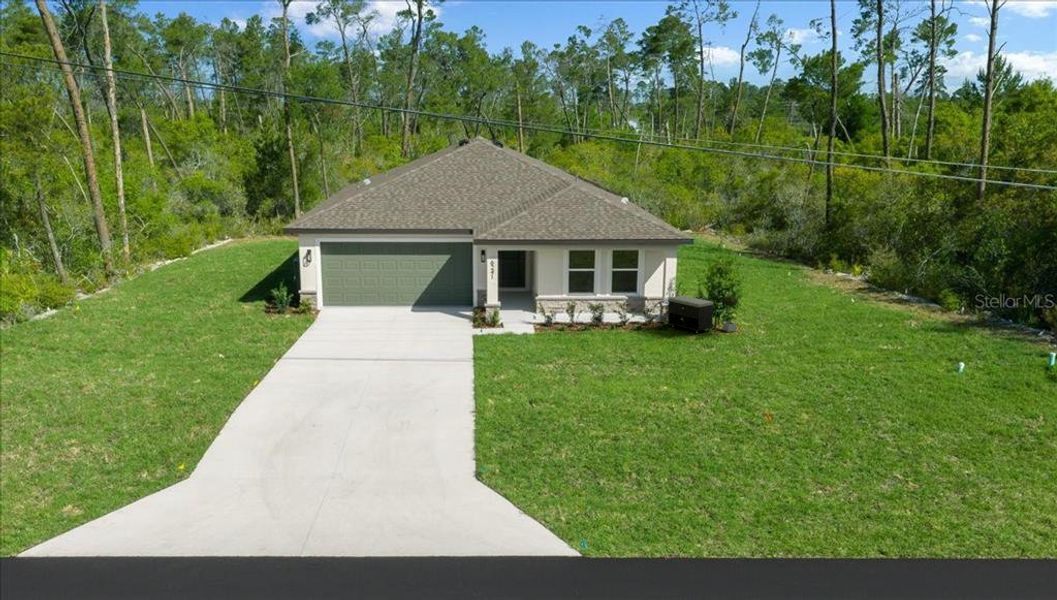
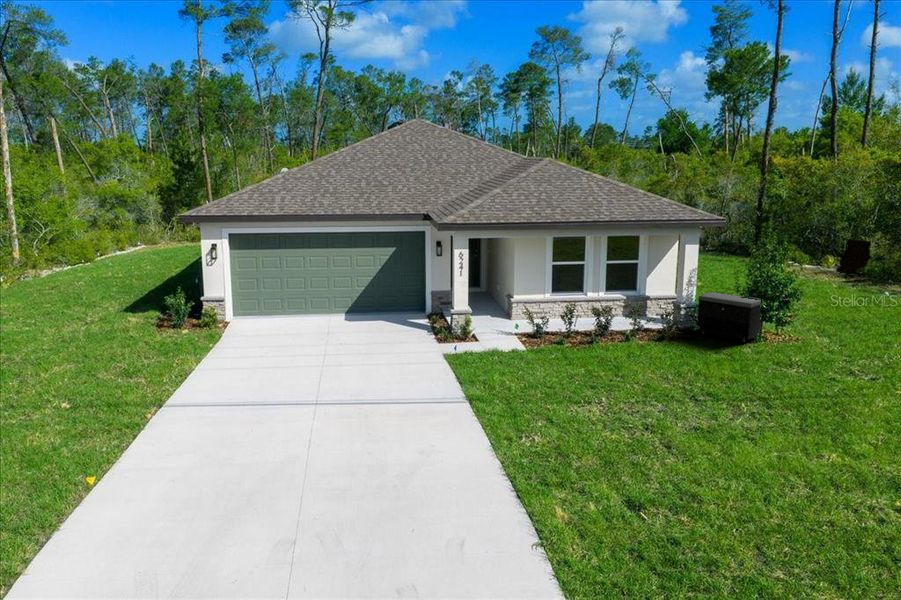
lounge chair: none [847,251,881,286] -> present [837,240,872,278]
potted tree: present [722,296,738,332] -> none [770,291,796,339]

